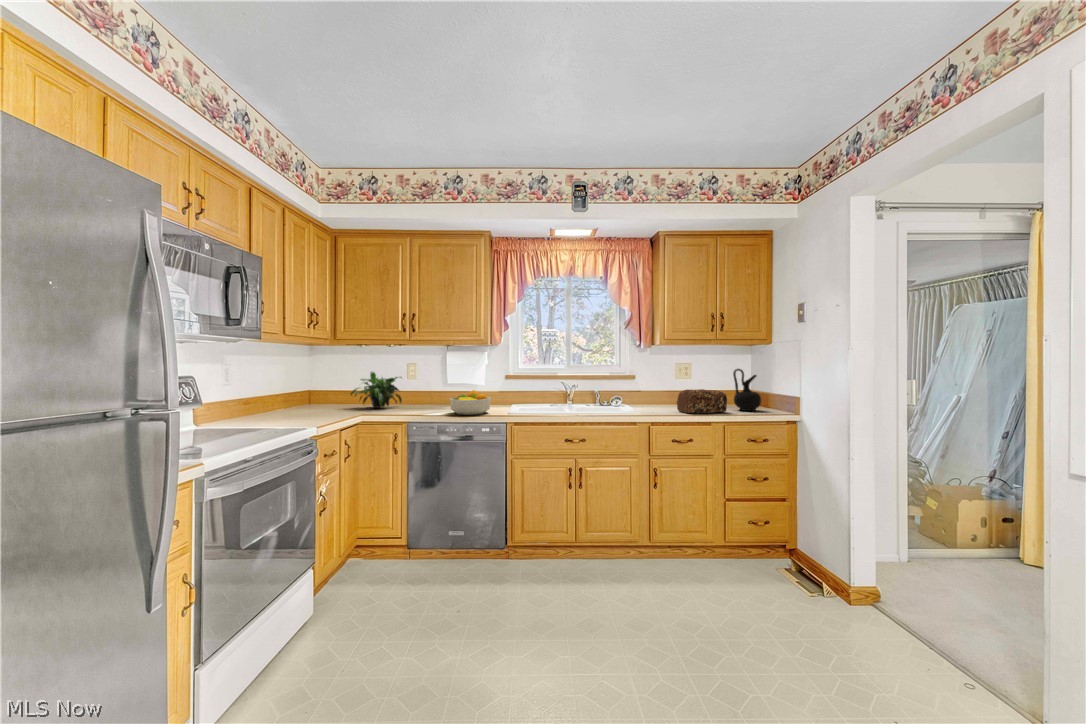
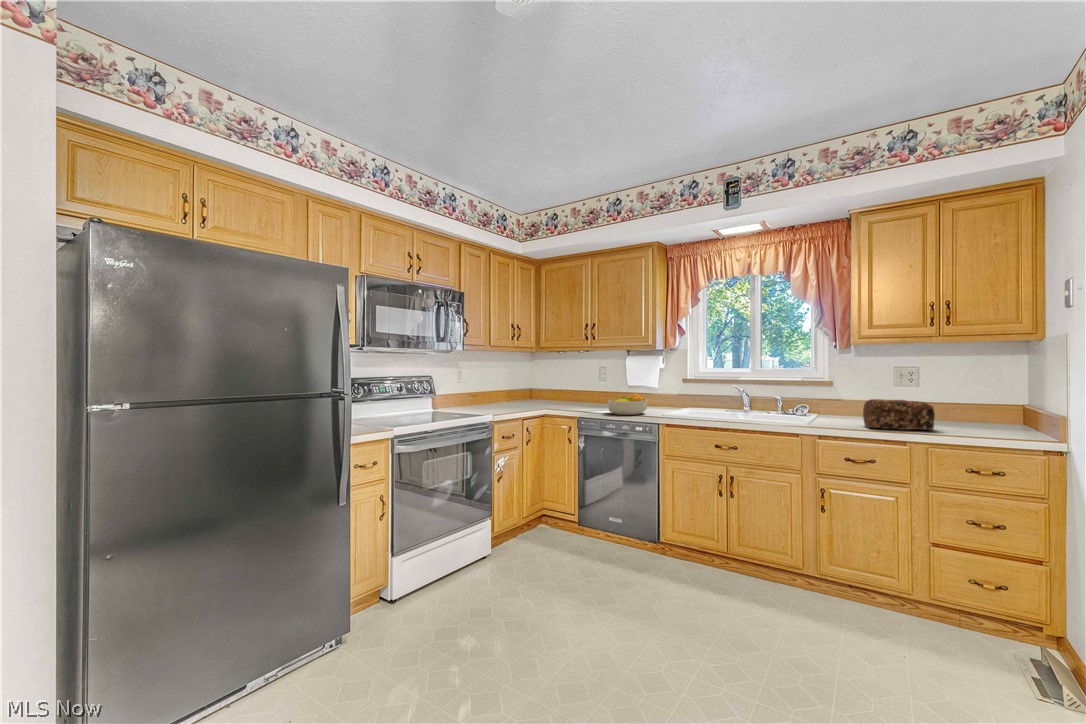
ceramic jug: present [733,369,761,411] -> none [961,374,1007,432]
potted plant: present [351,372,402,408] -> none [547,375,590,406]

